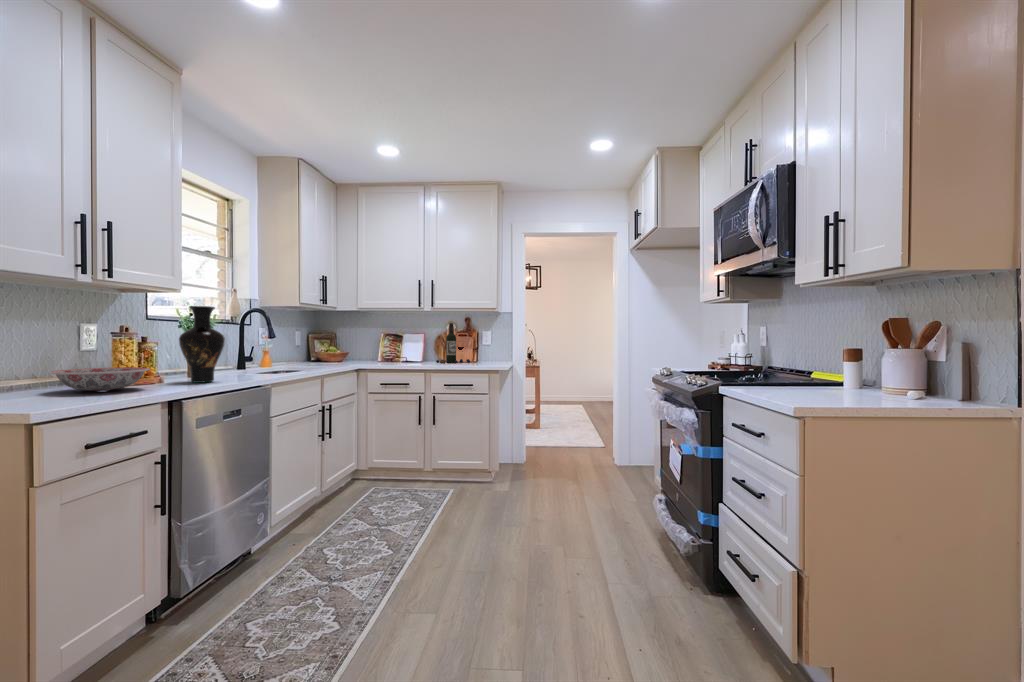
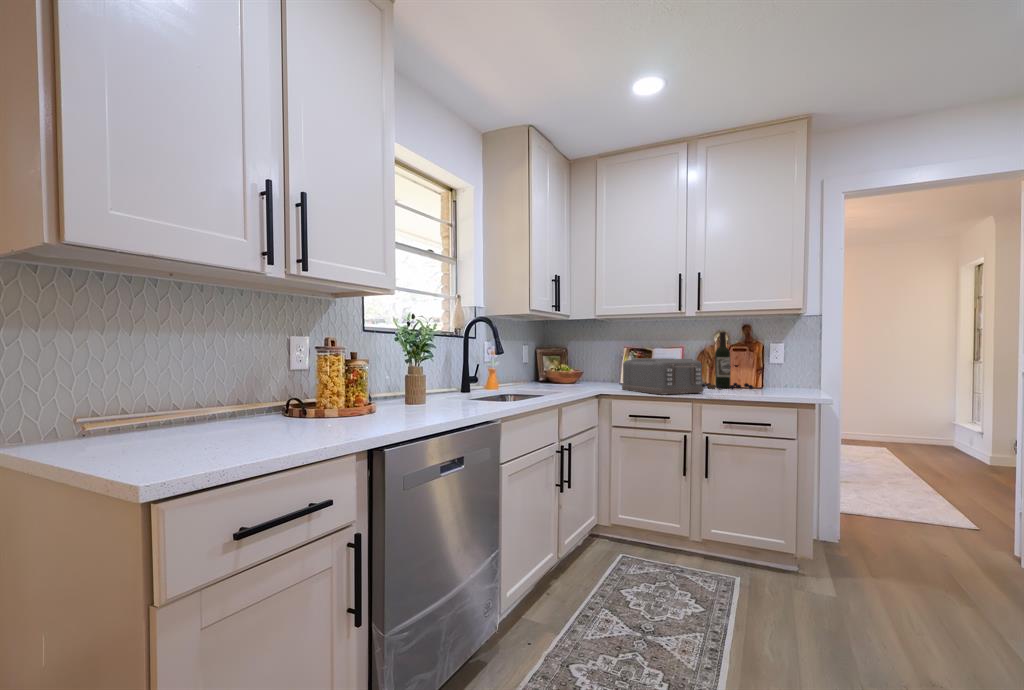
vase: present [179,306,225,383] -> none [390,309,444,416]
toaster: none [375,342,432,367] -> present [622,358,704,395]
ceramic bowl: present [50,367,150,391] -> none [233,394,350,427]

